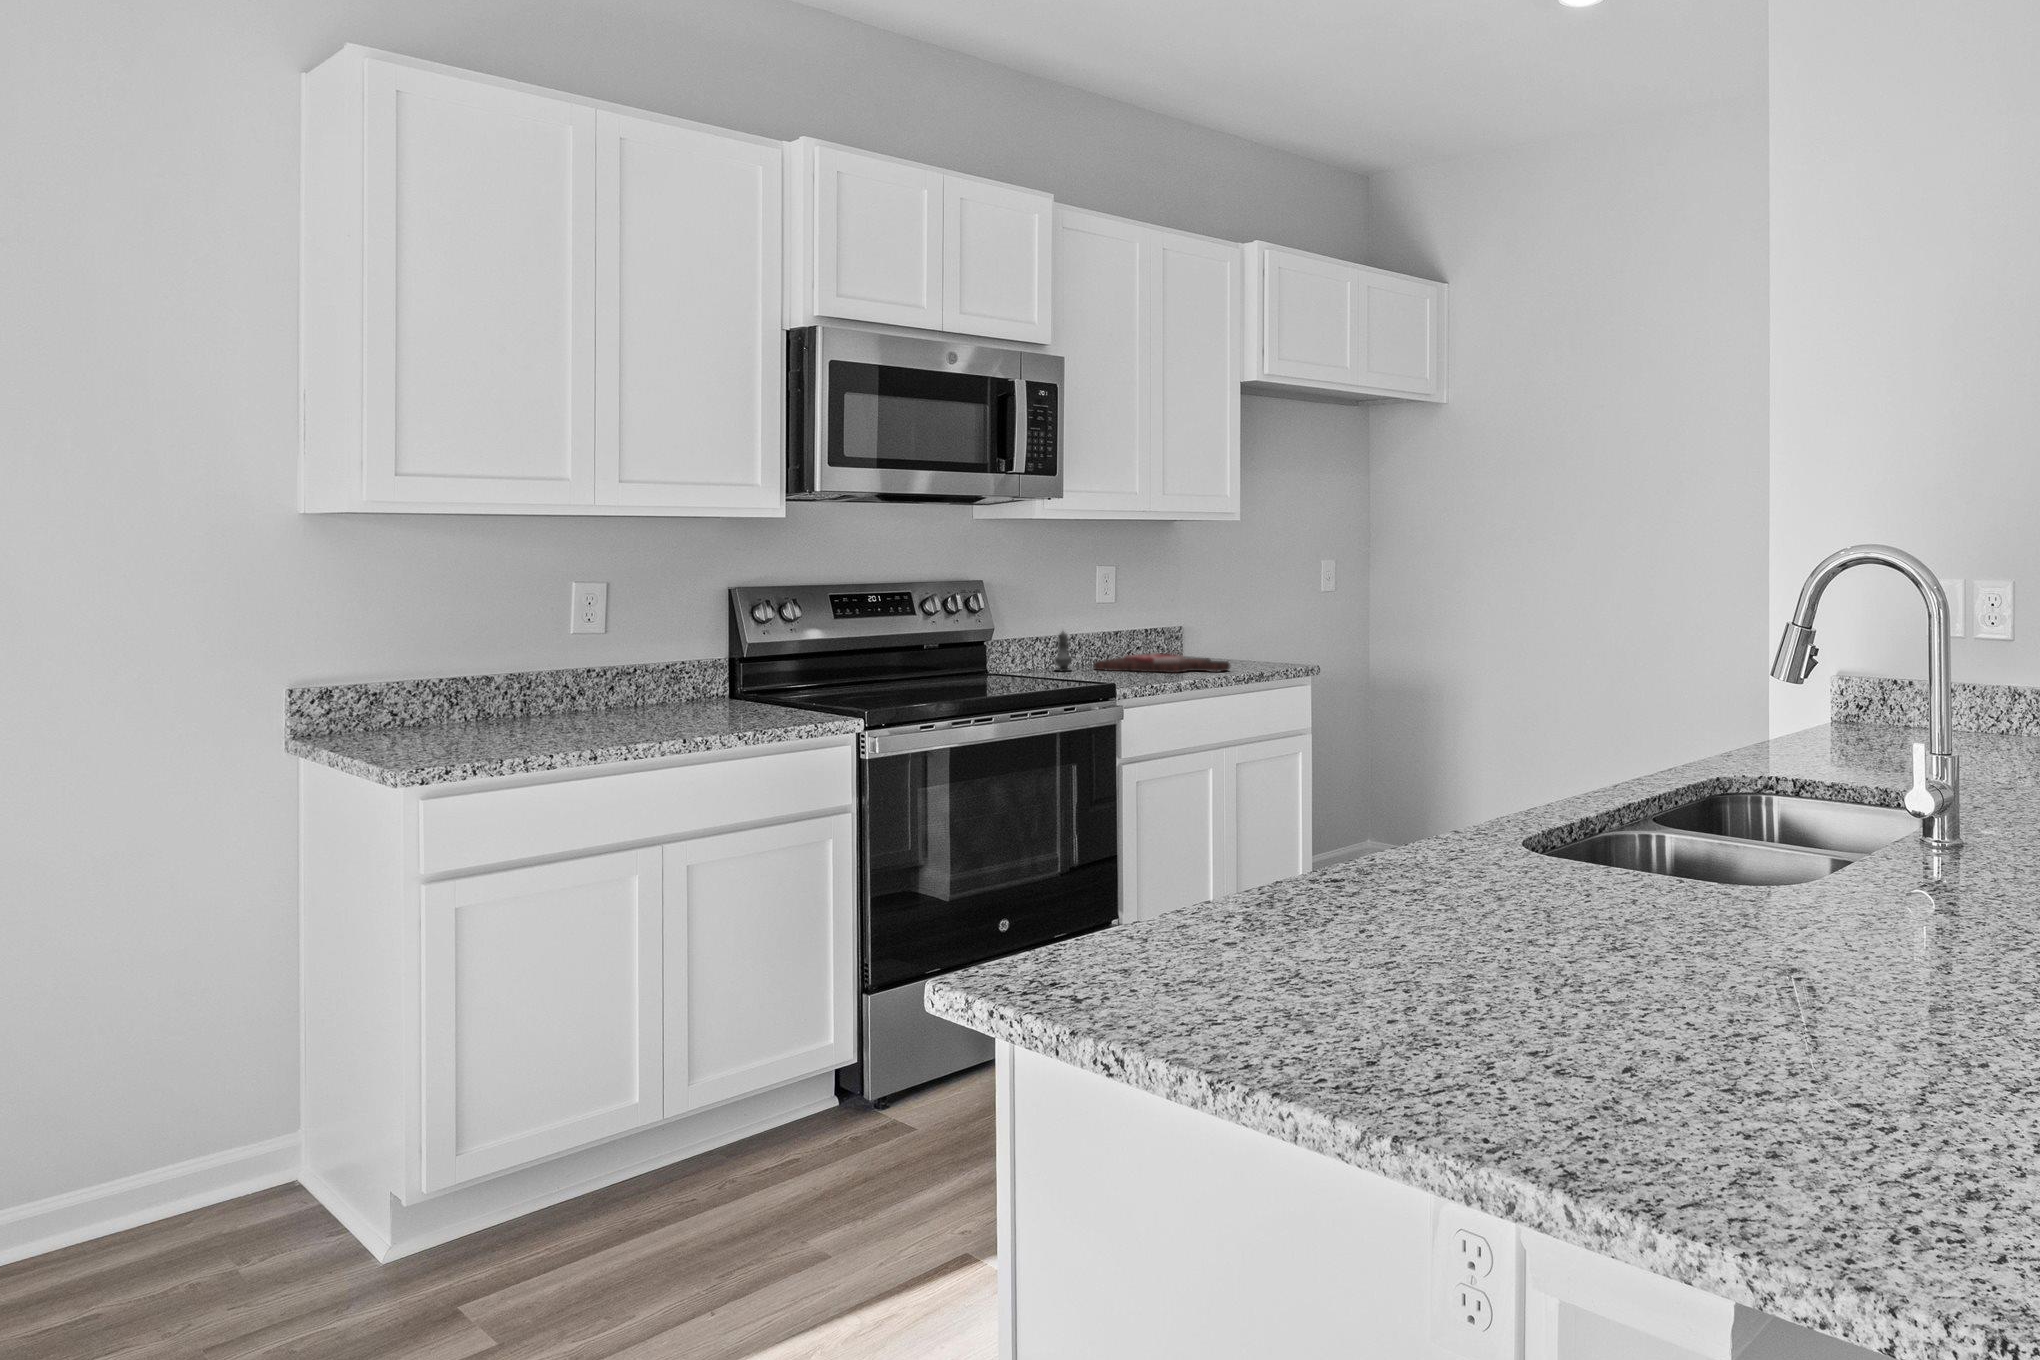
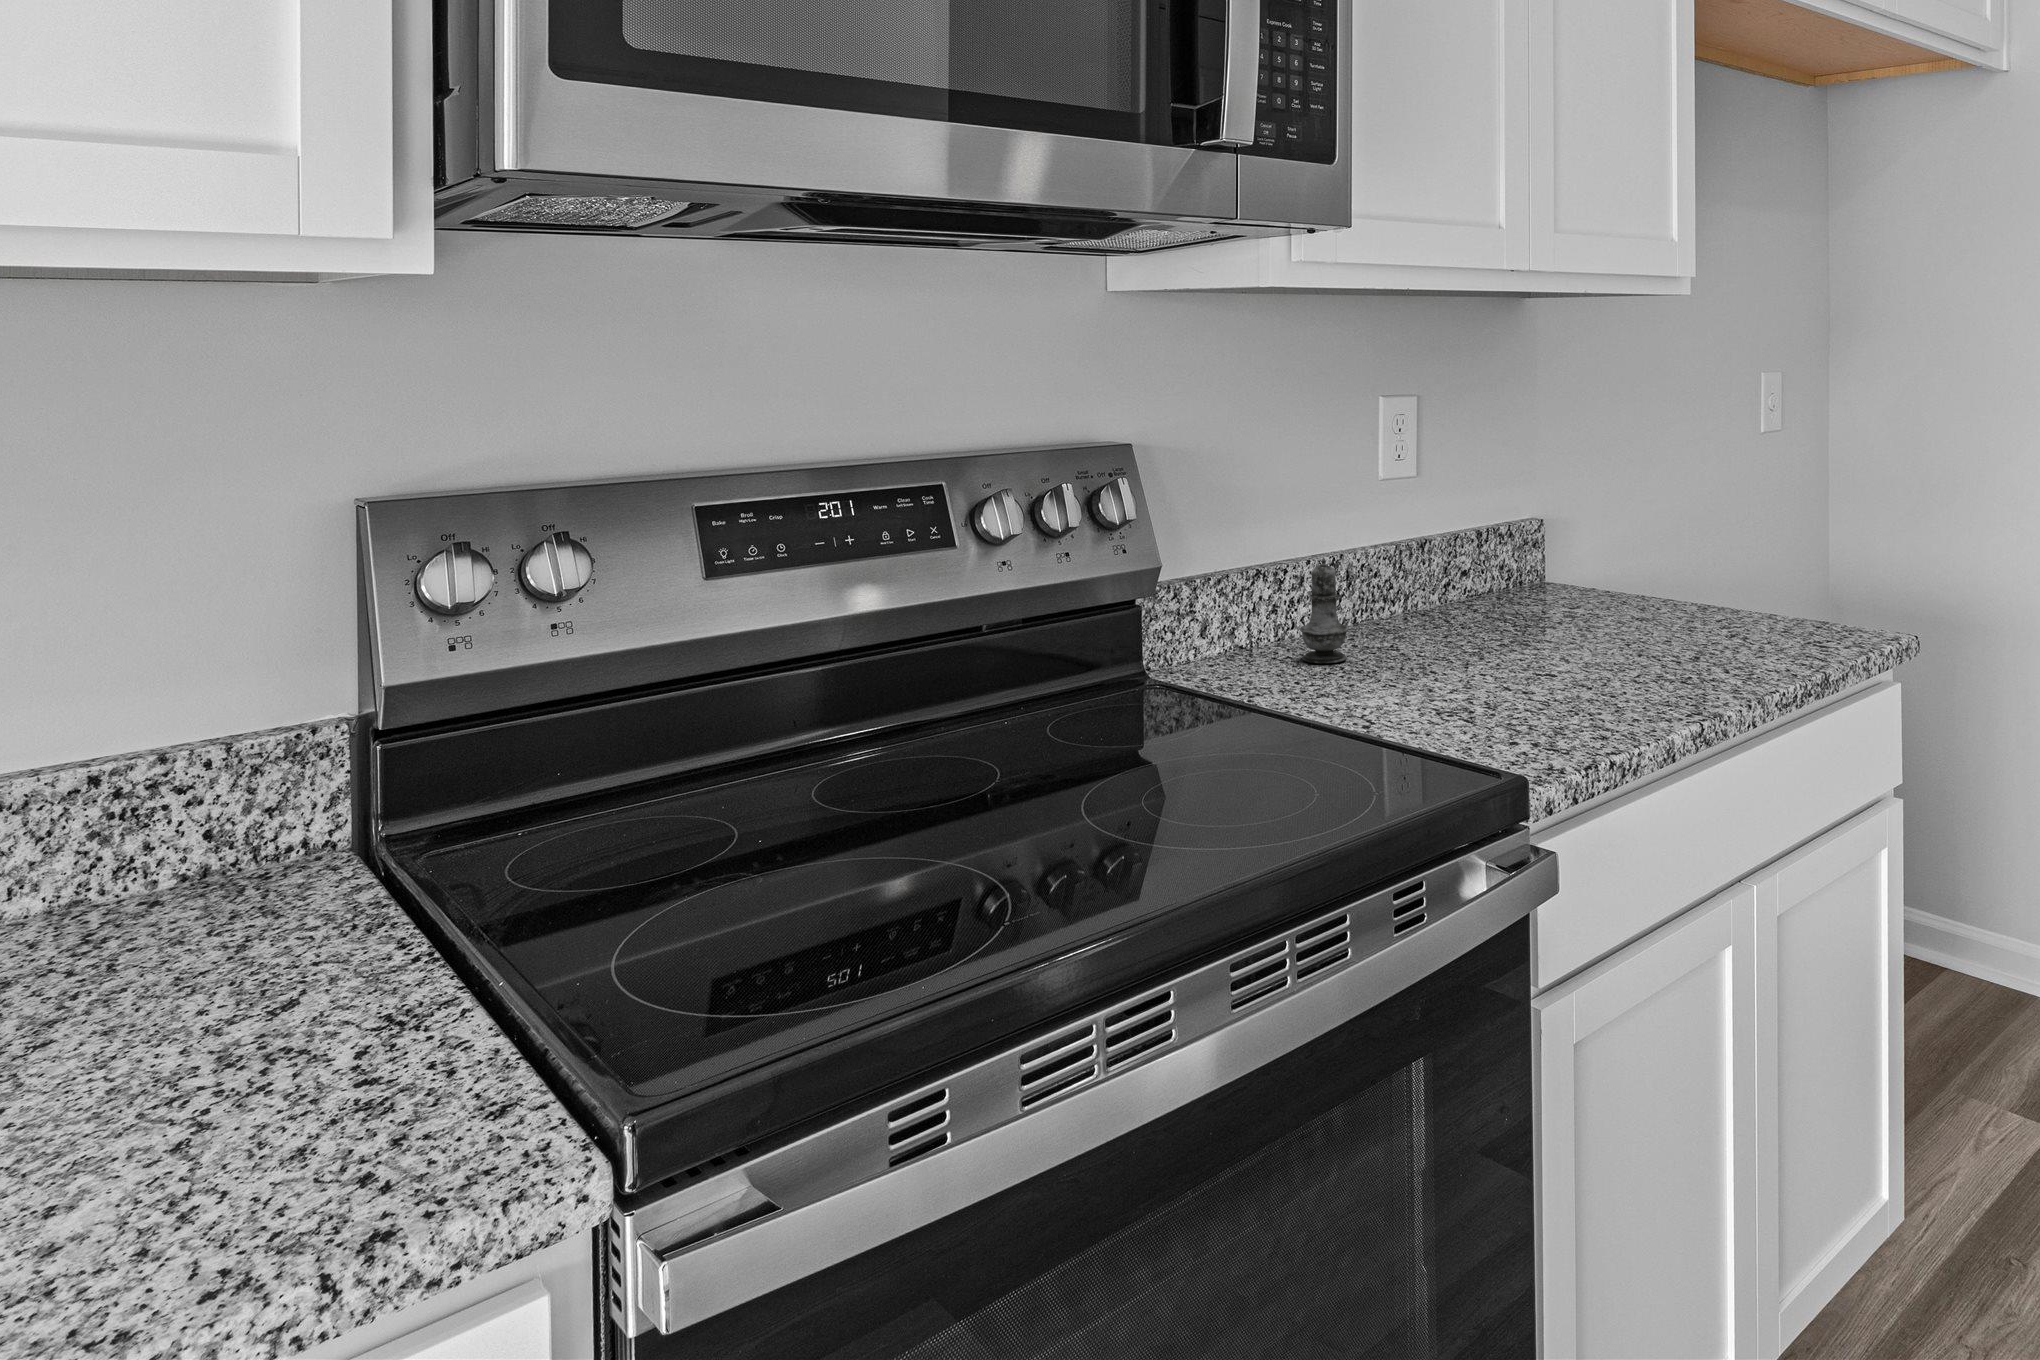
cutting board: present [1093,652,1230,673] -> none [1392,600,1735,673]

